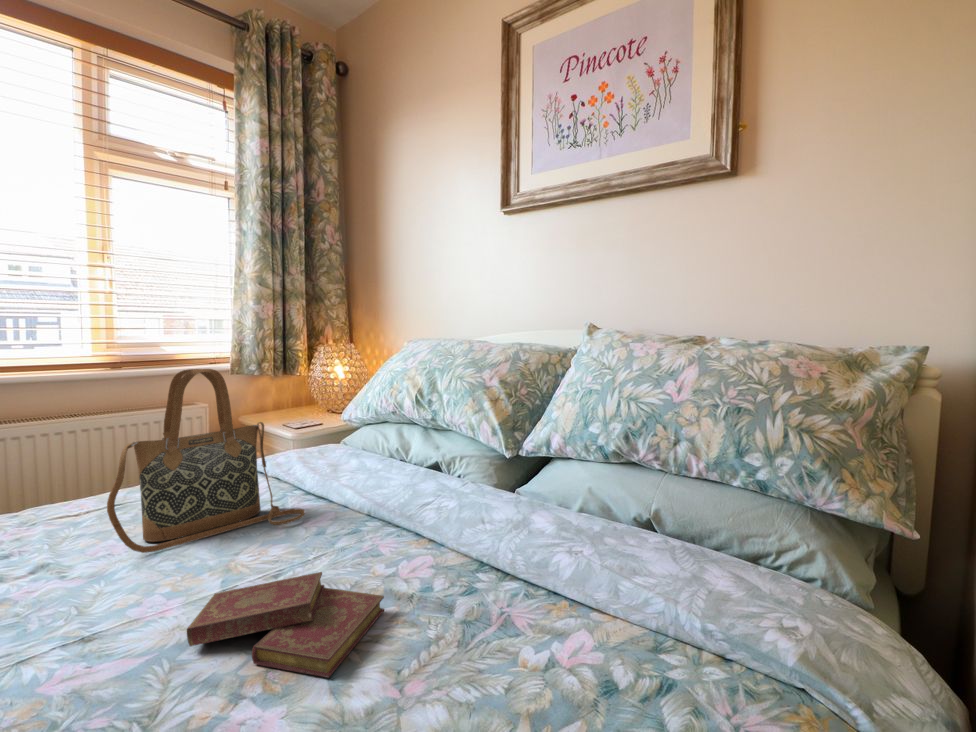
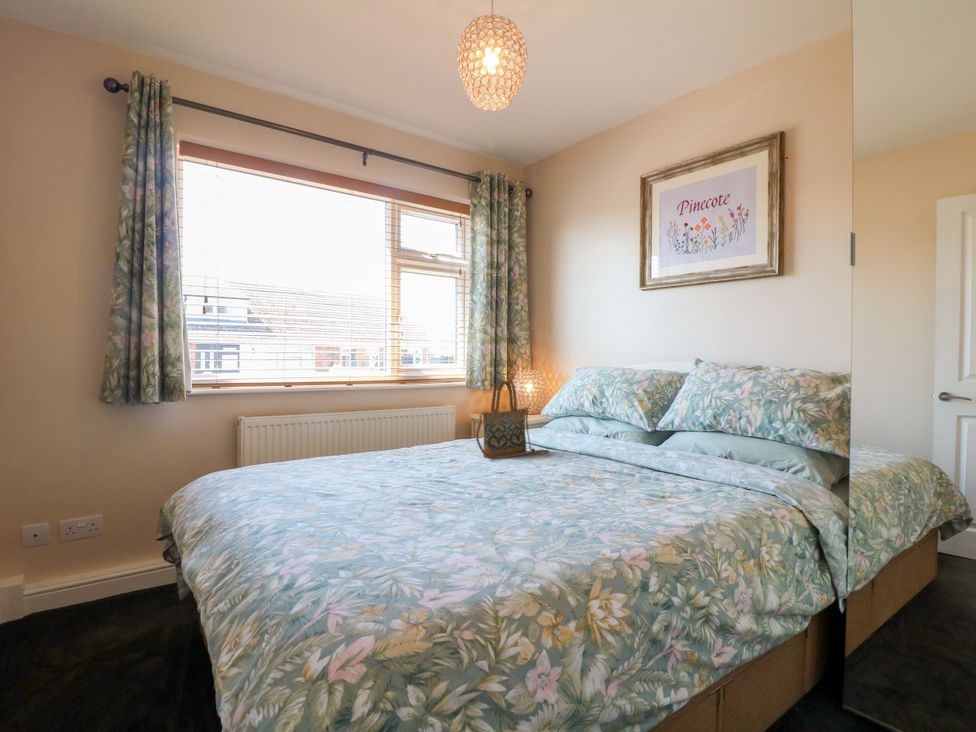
book: present [187,572,384,678] -> none [538,462,607,487]

